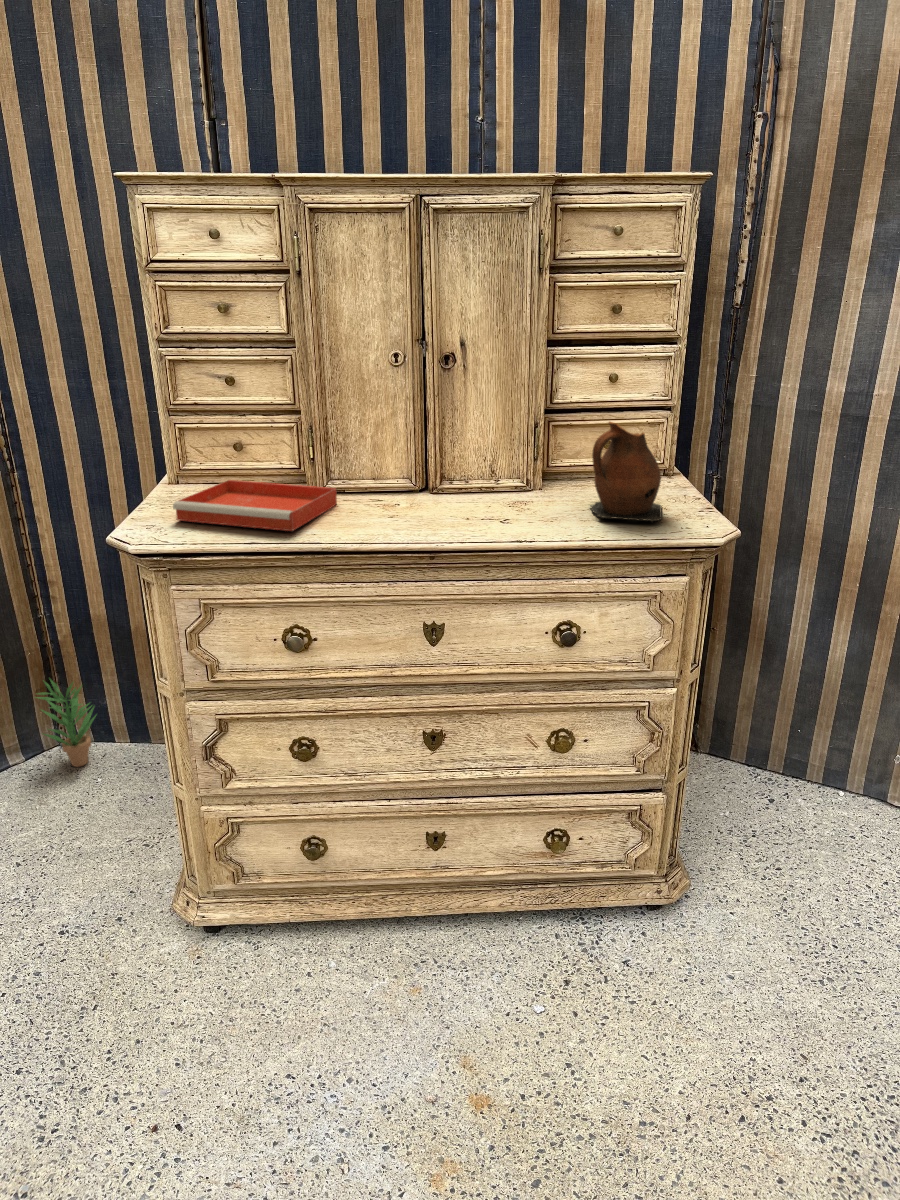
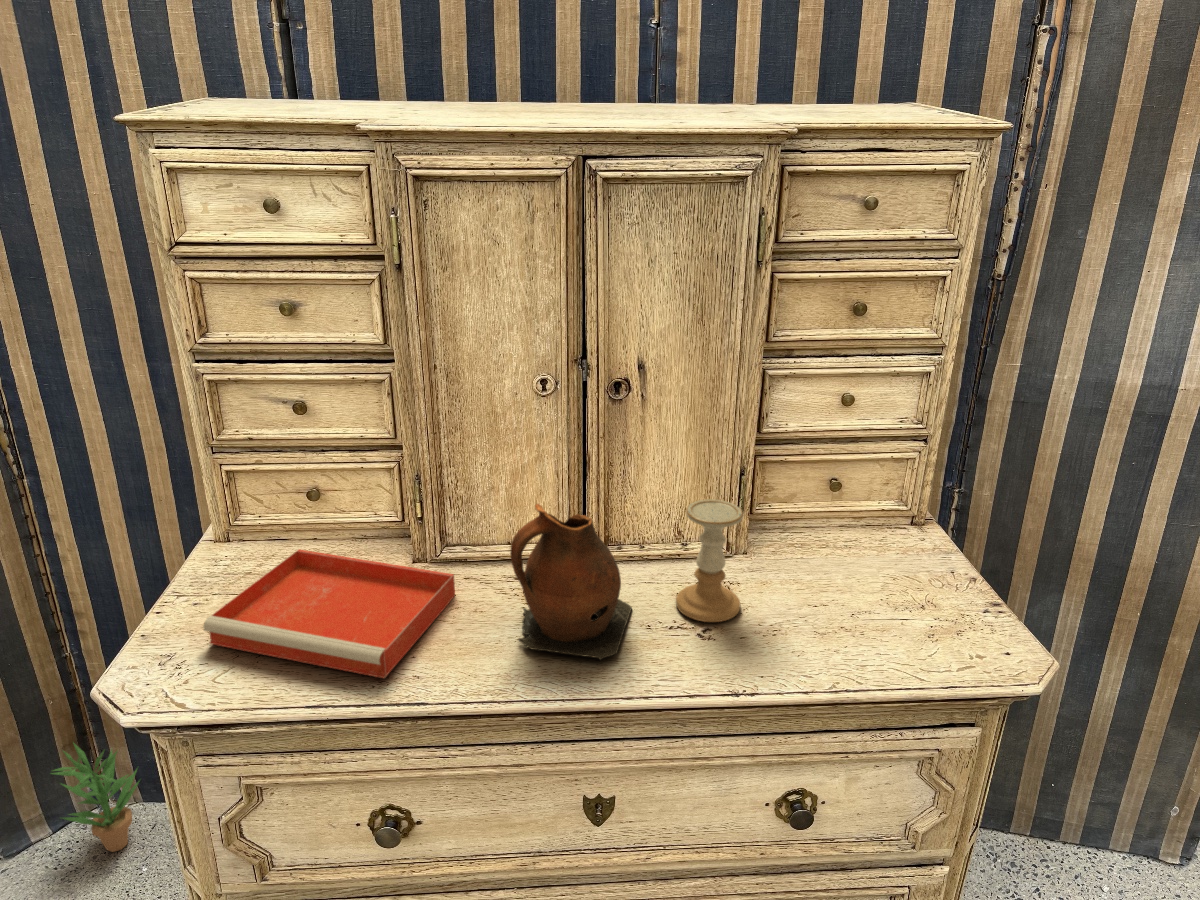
ceramic pitcher: present [590,422,662,522] -> present [510,504,632,661]
candle holder: none [488,433,531,513] -> present [676,499,743,622]

